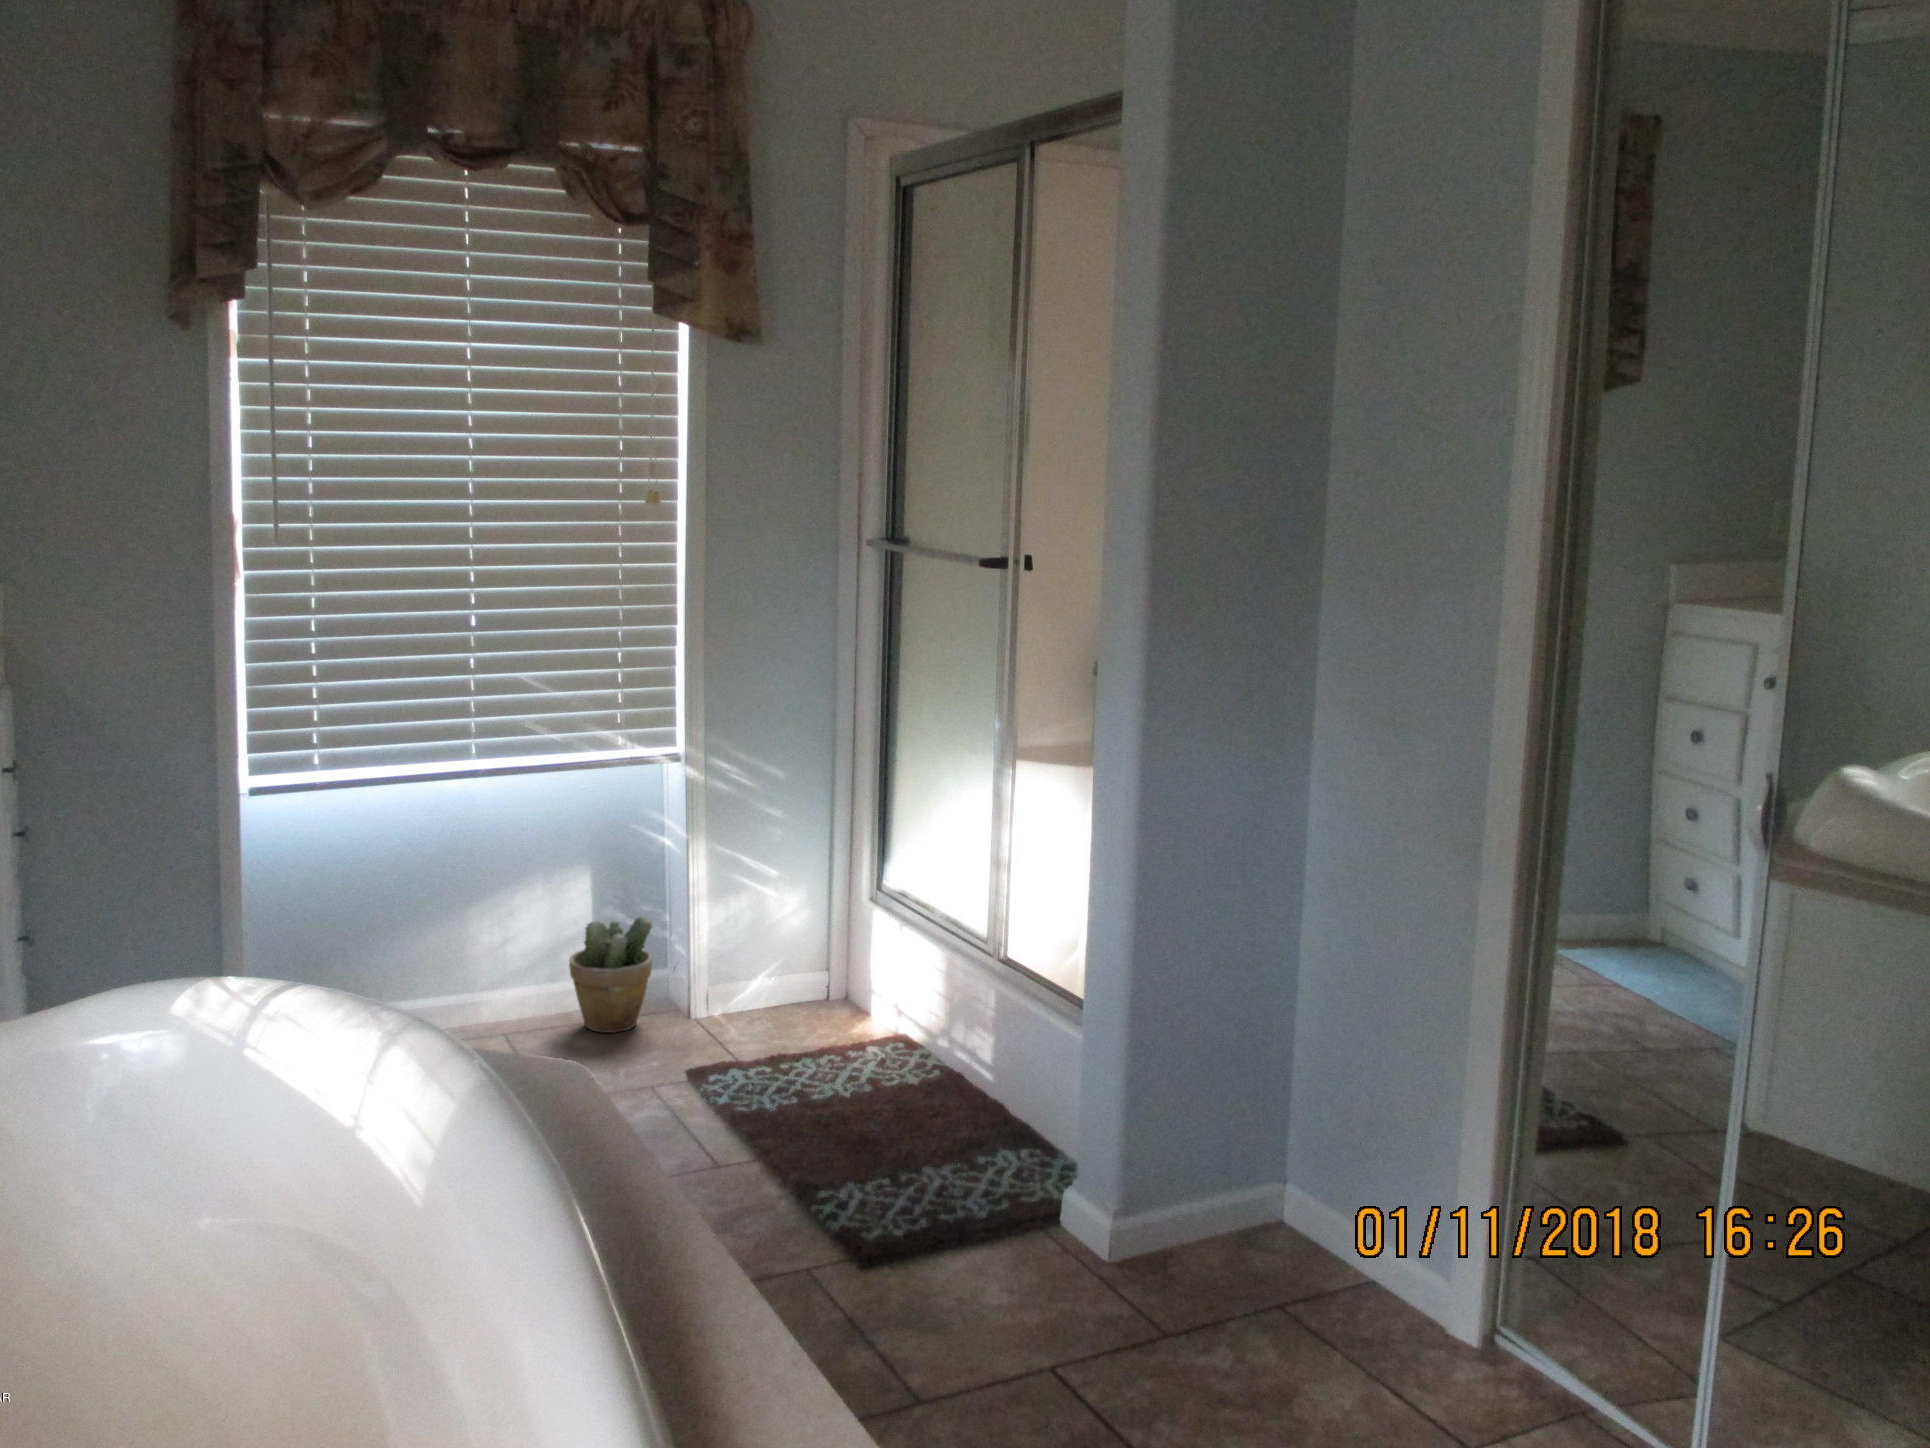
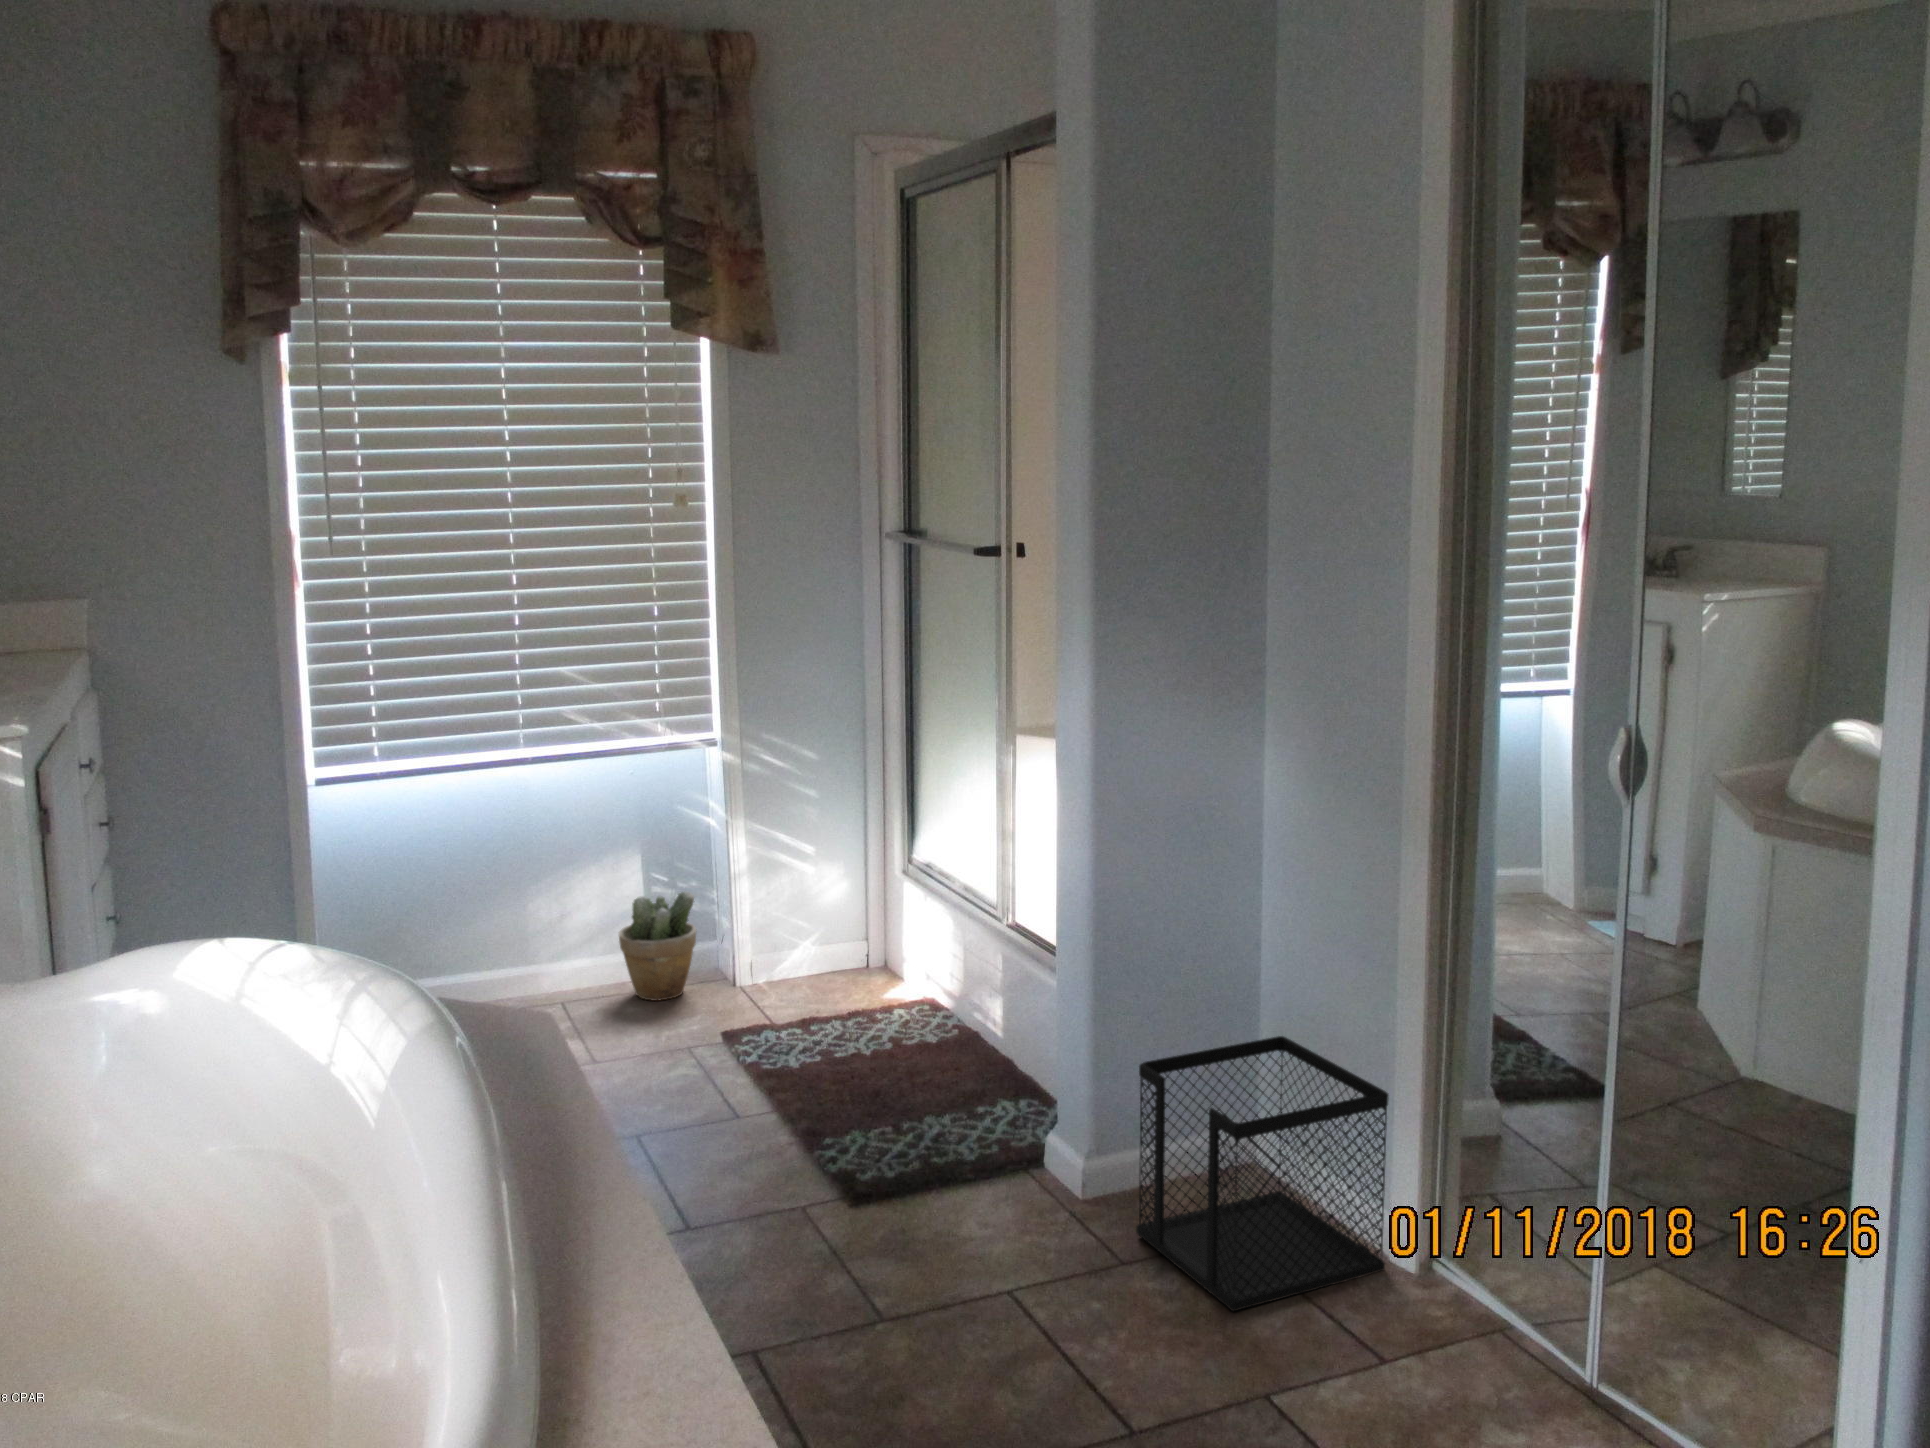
wastebasket: none [1178,1090,1466,1396] -> present [1136,1036,1389,1311]

